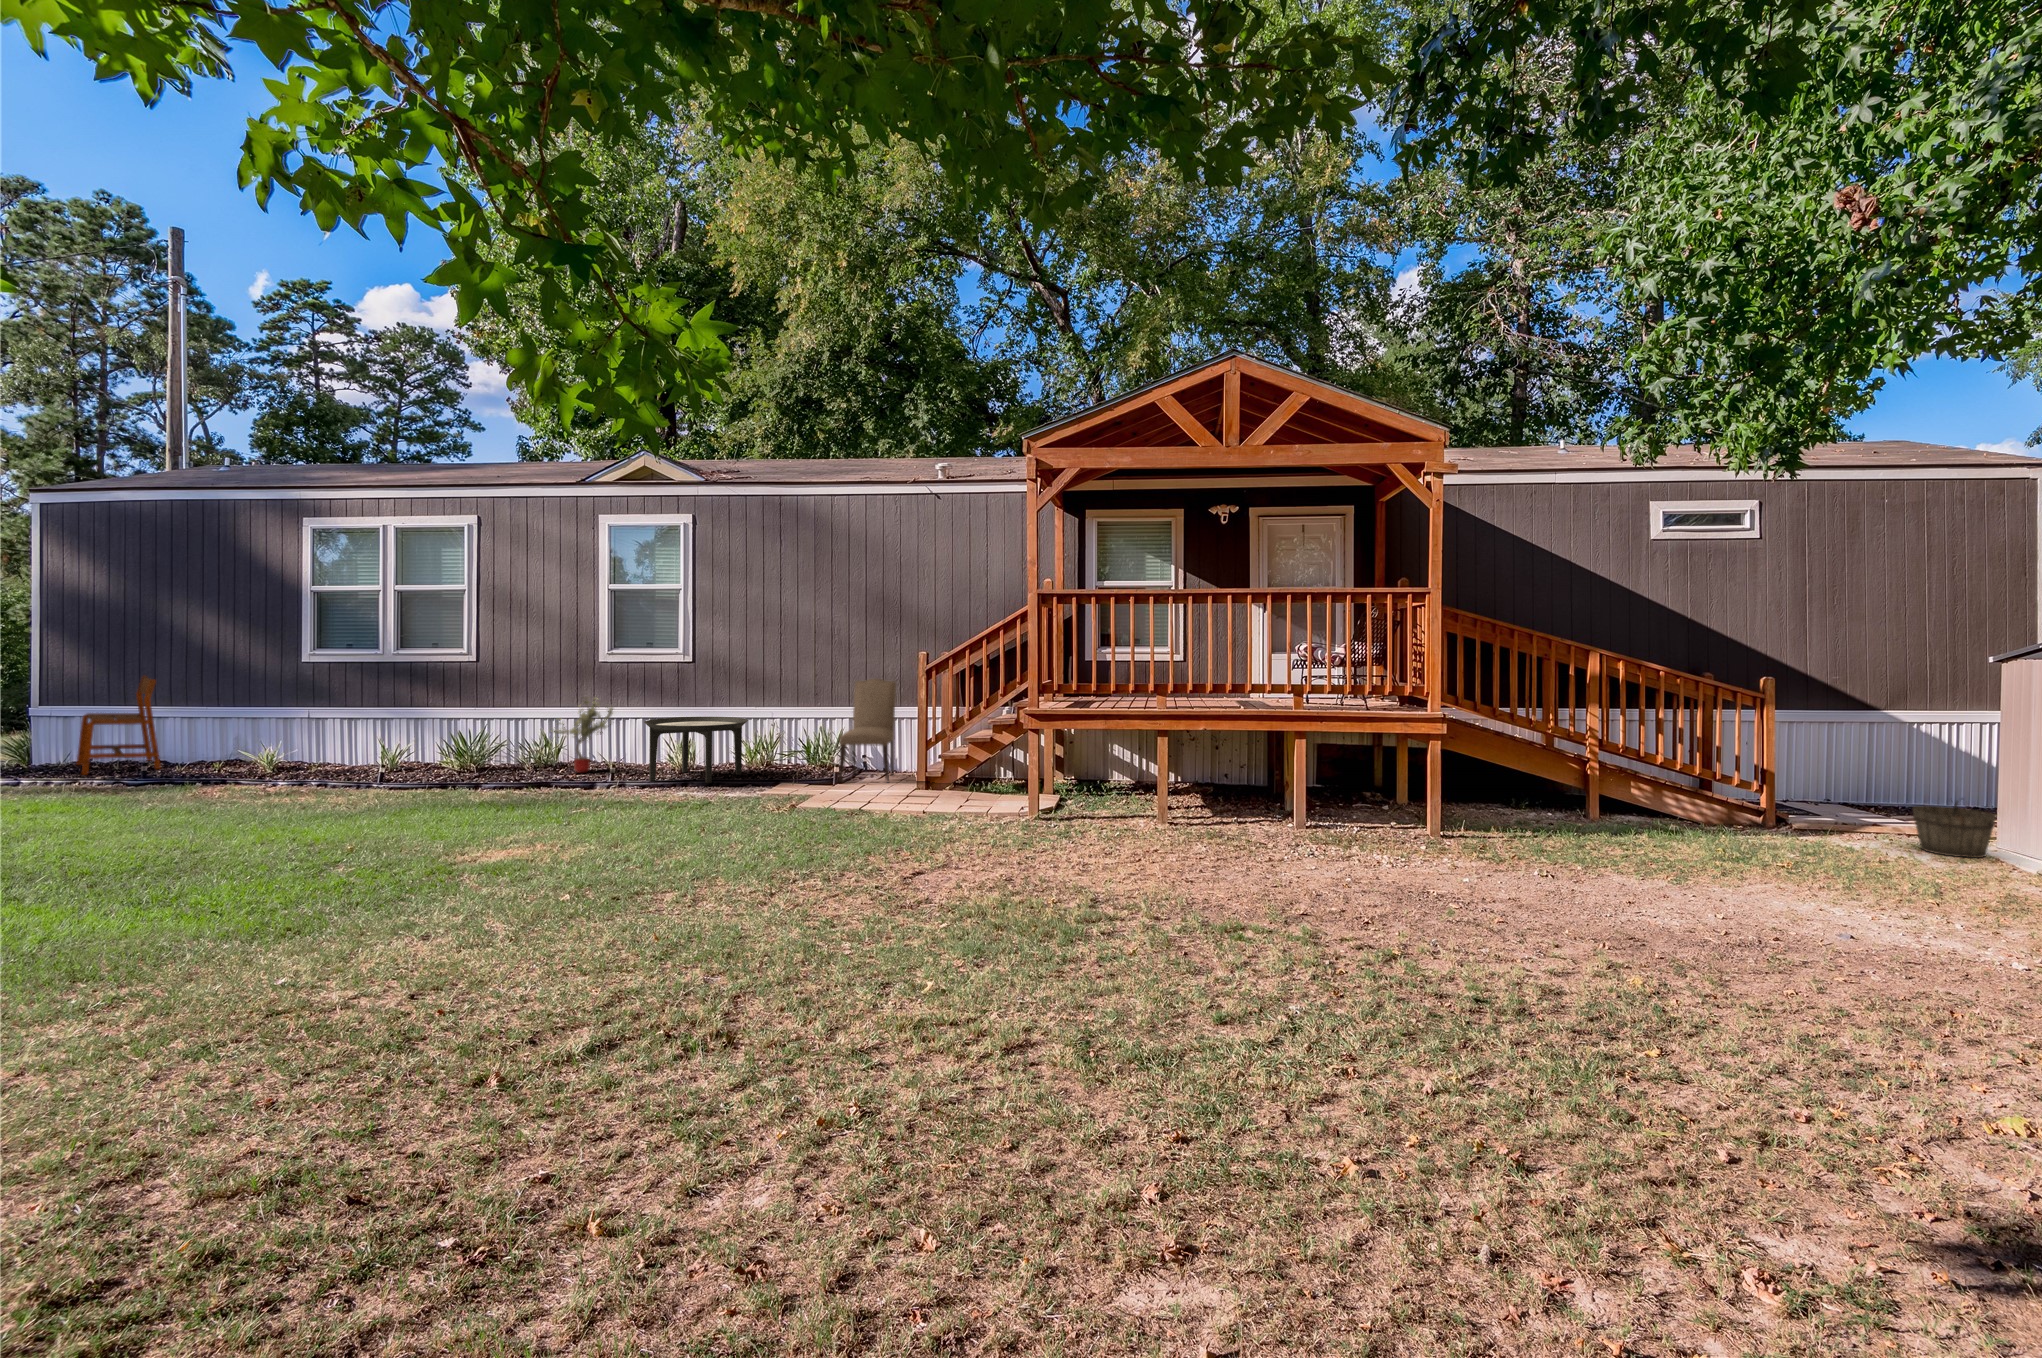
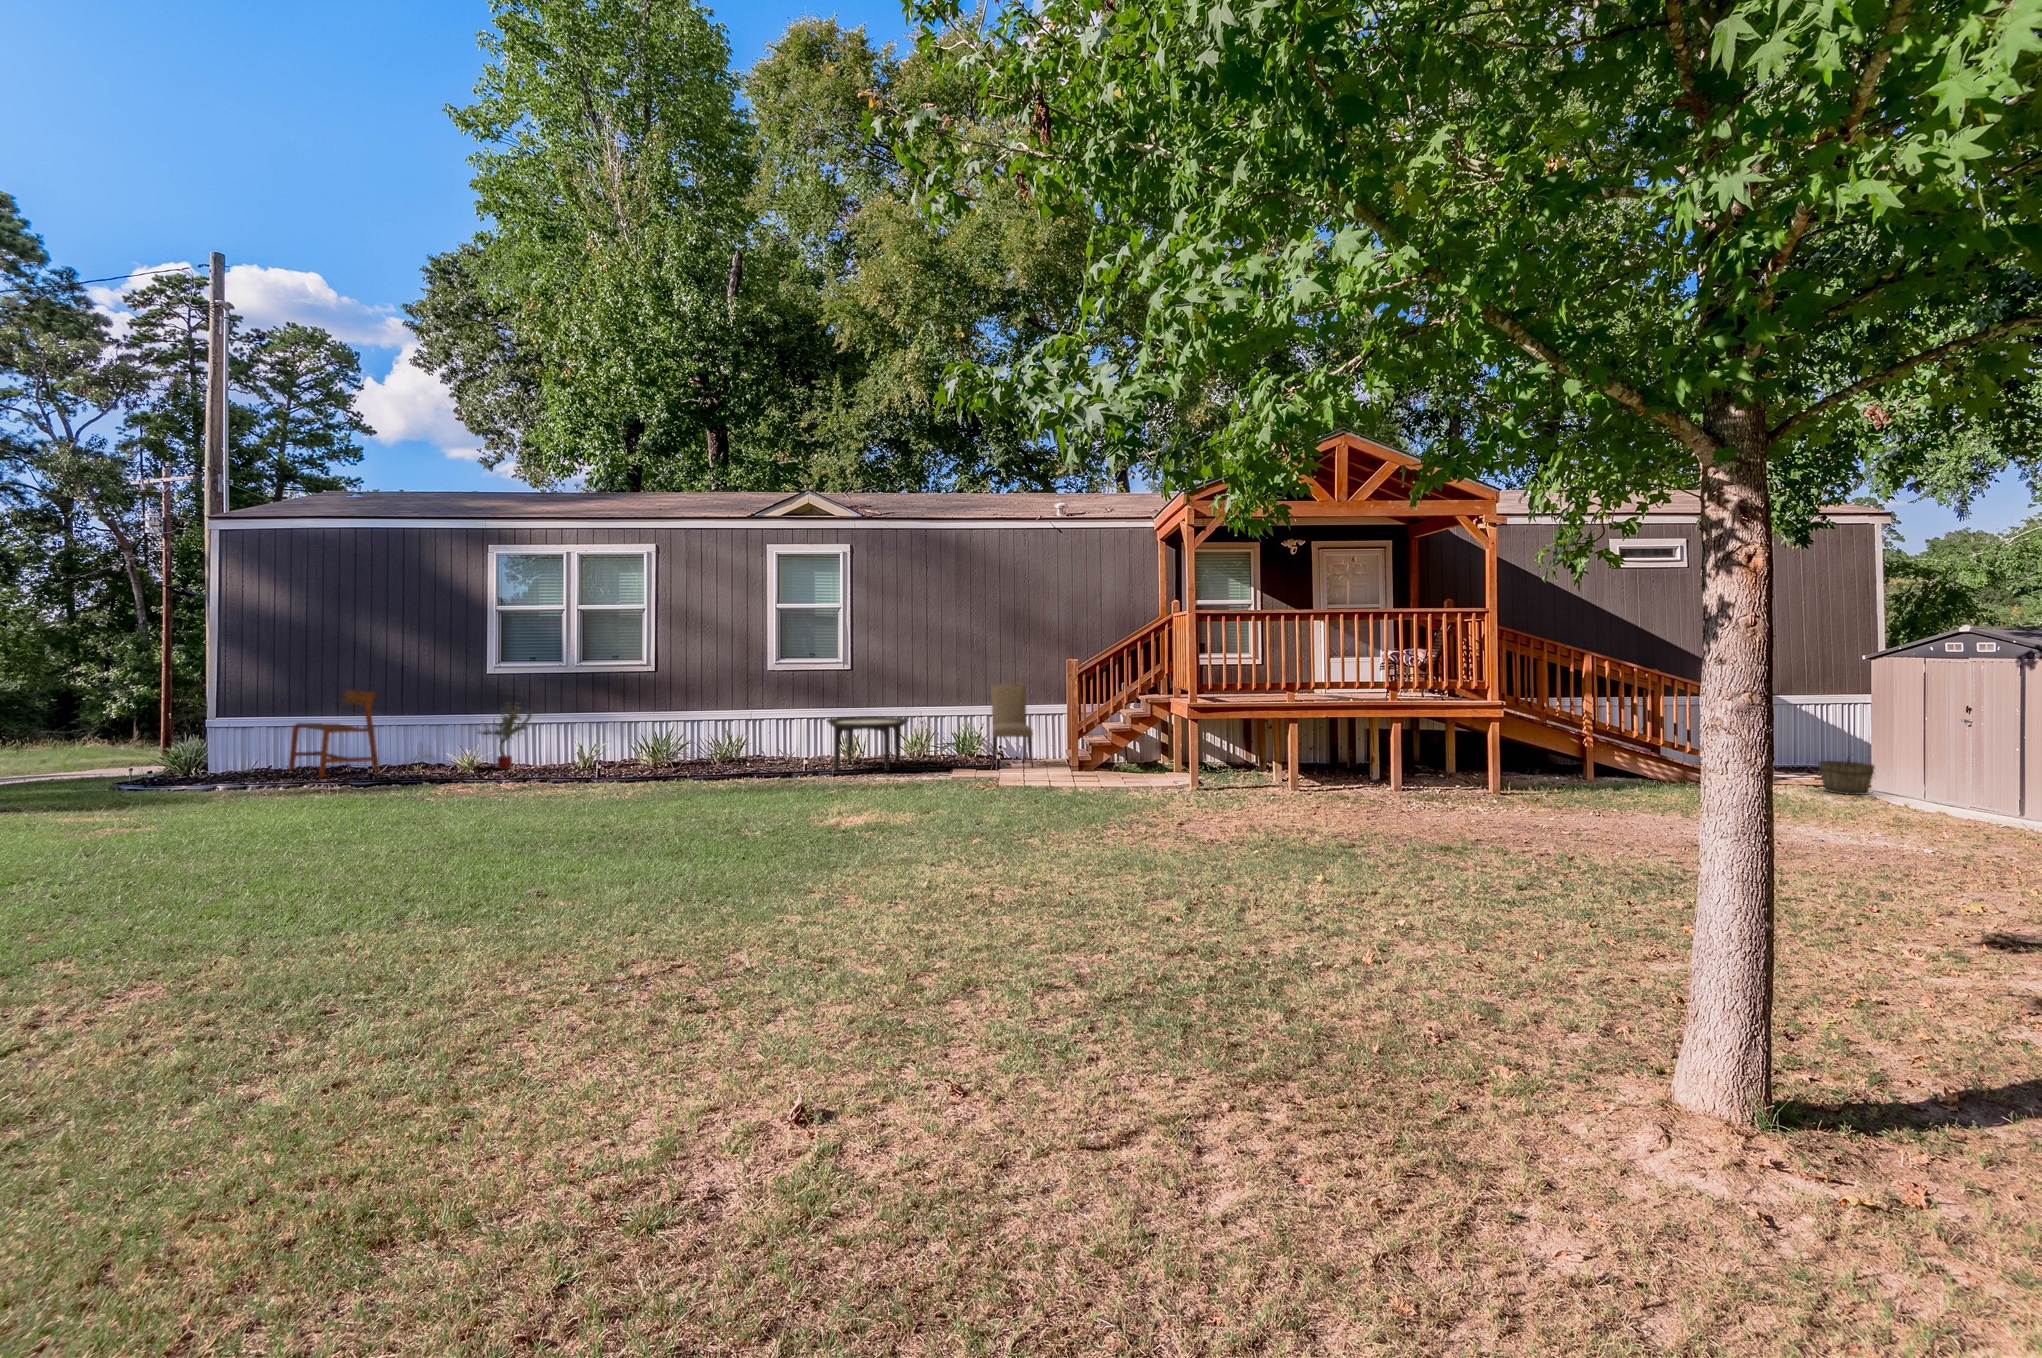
potted tree: present [553,697,613,773] -> present [478,702,532,769]

